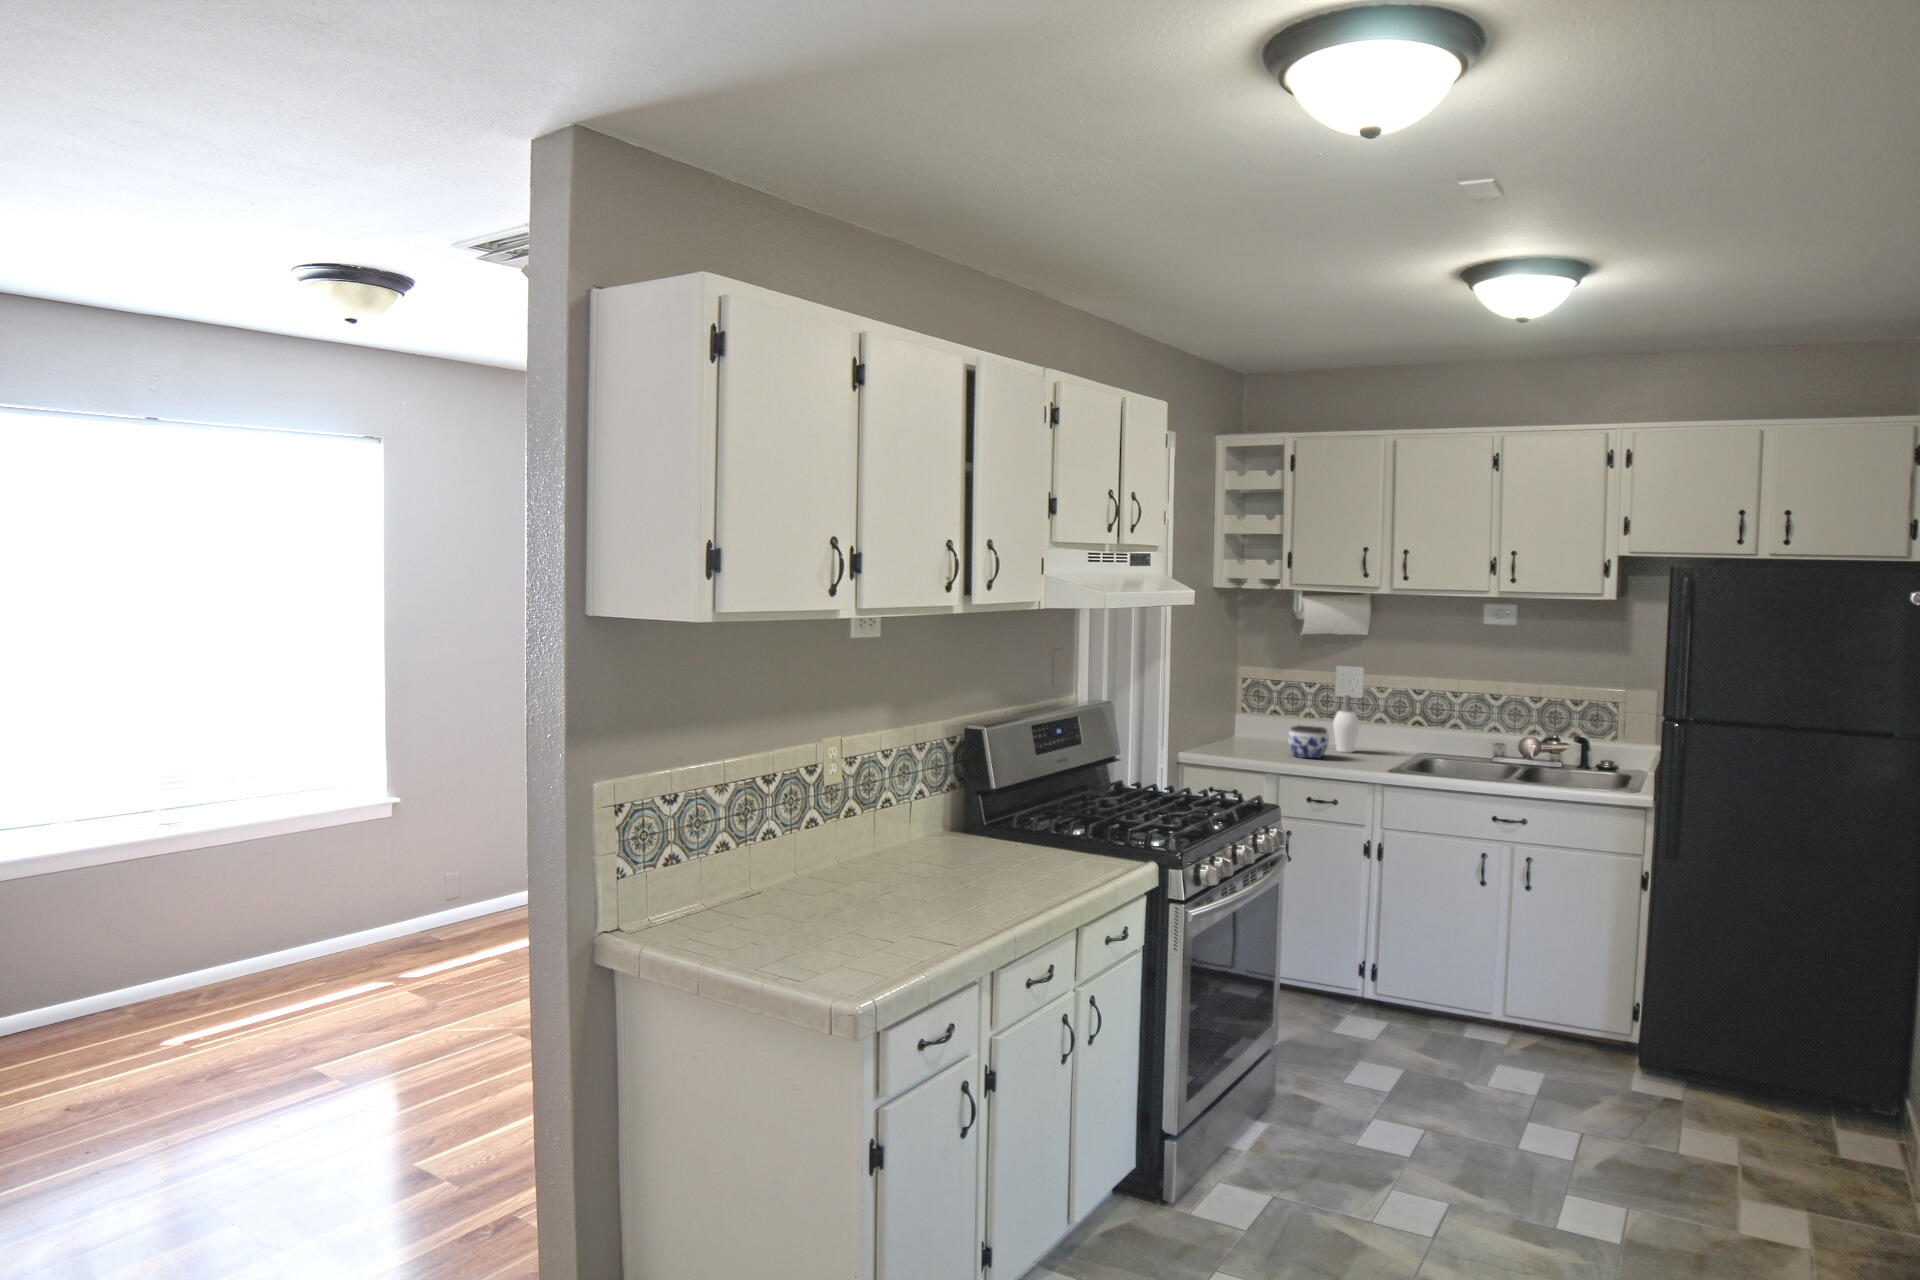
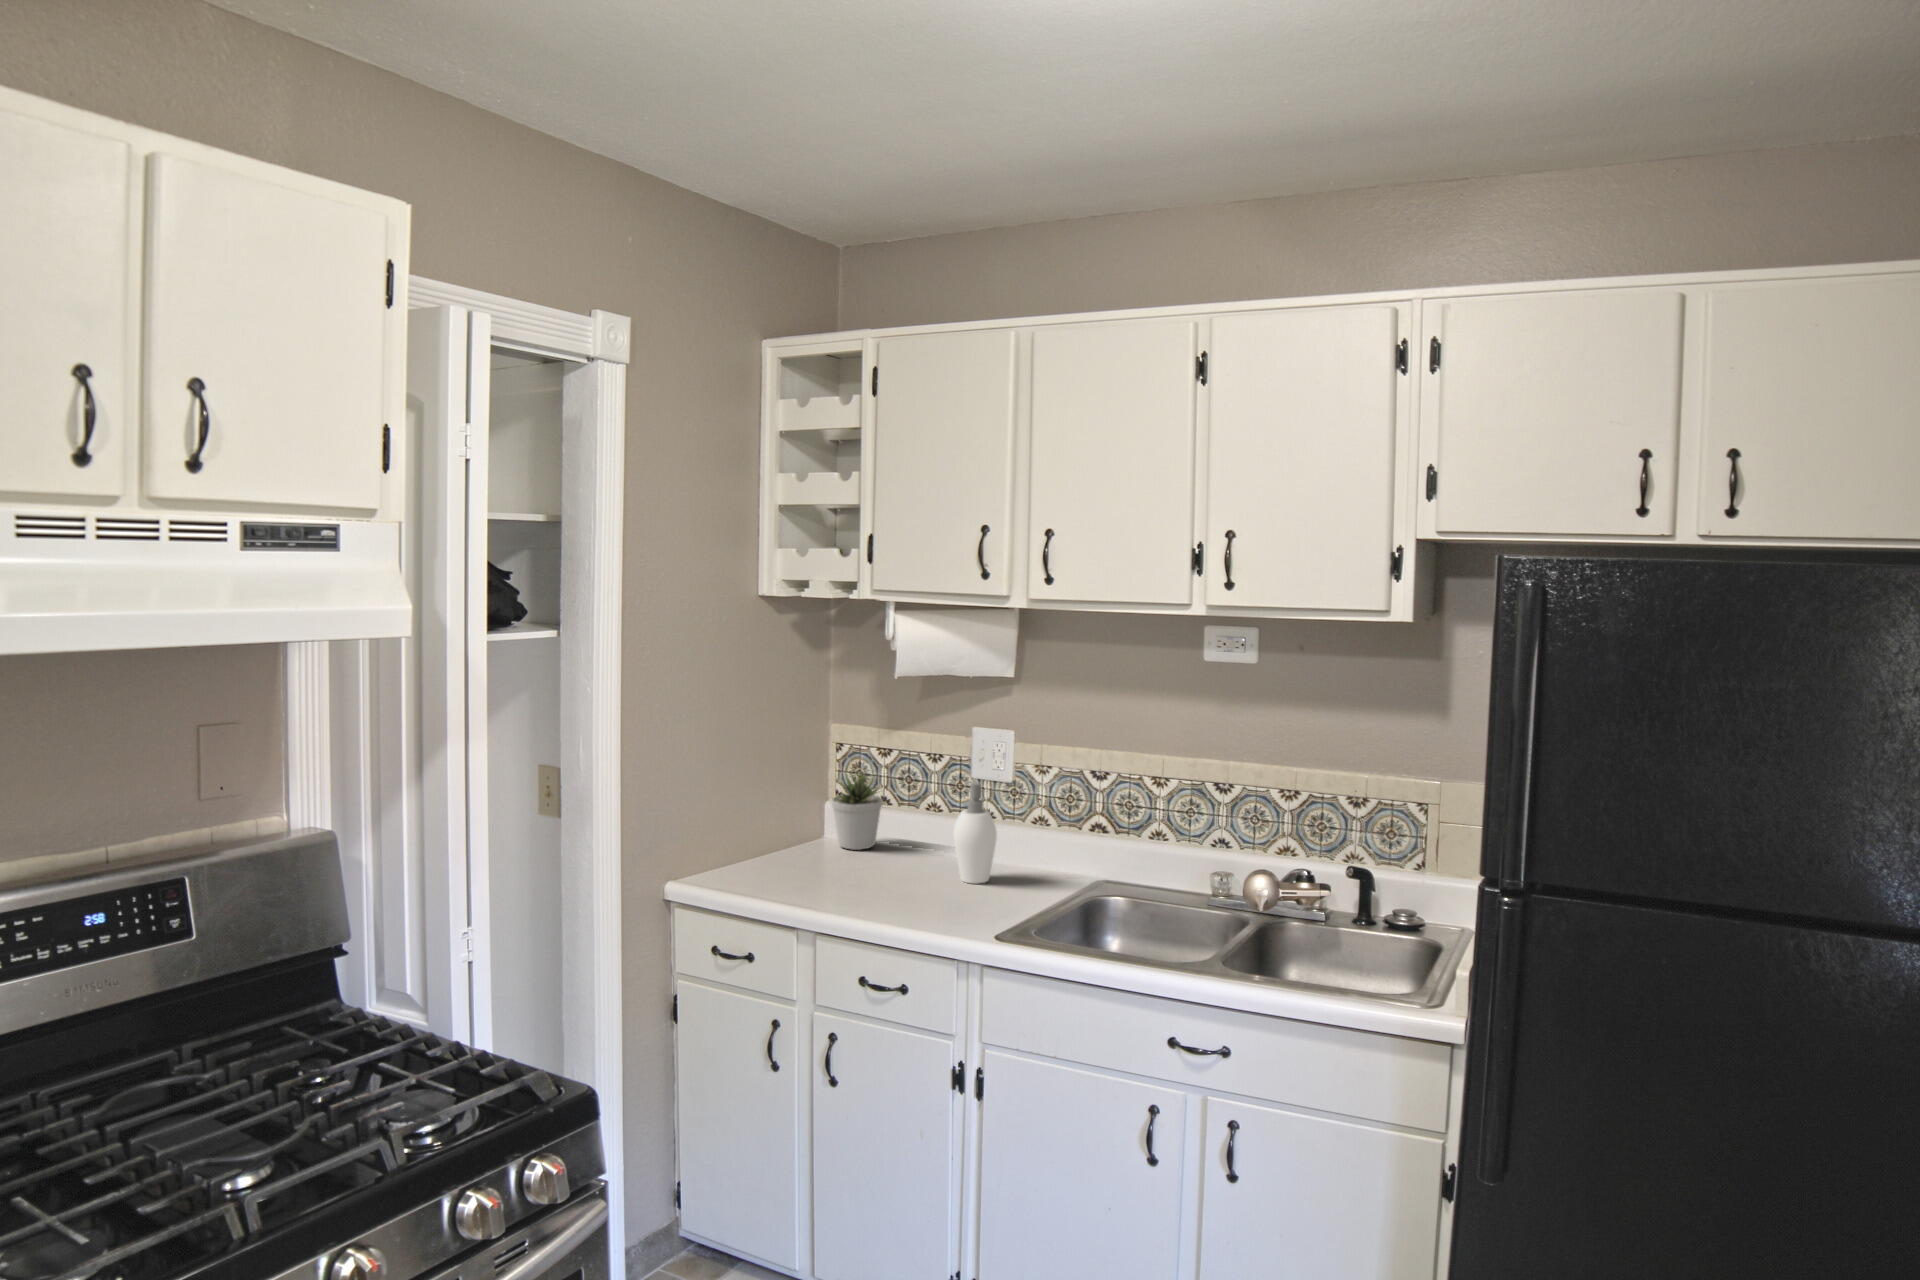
potted plant: none [1245,691,1277,739] -> present [831,772,882,850]
jar: present [1288,726,1329,758] -> none [853,845,925,909]

